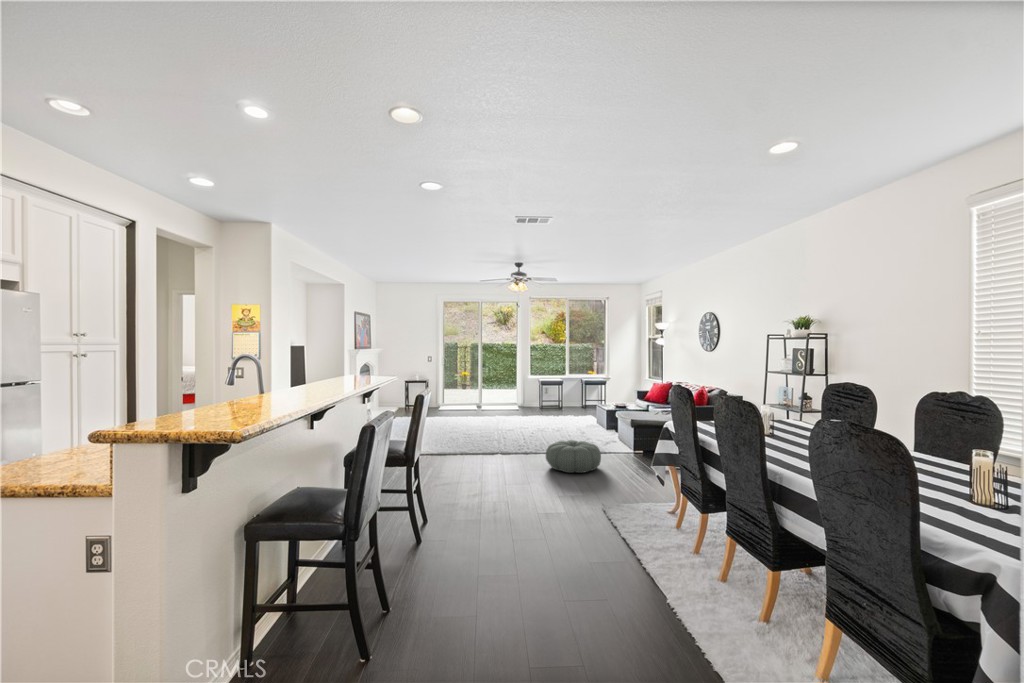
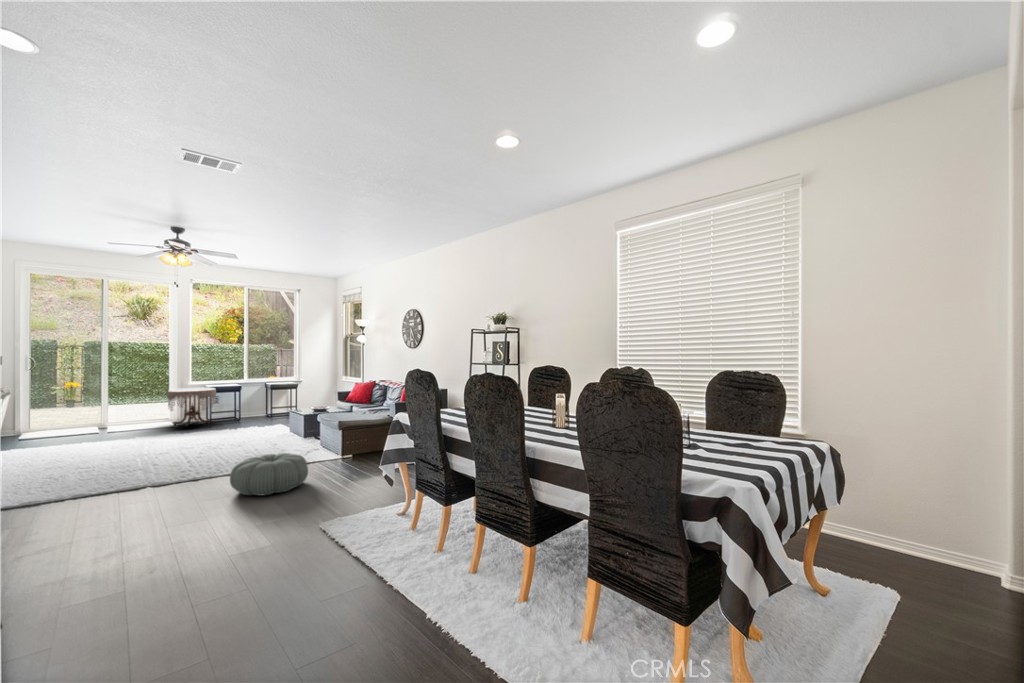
side table: none [515,380,546,410] -> present [168,388,216,427]

